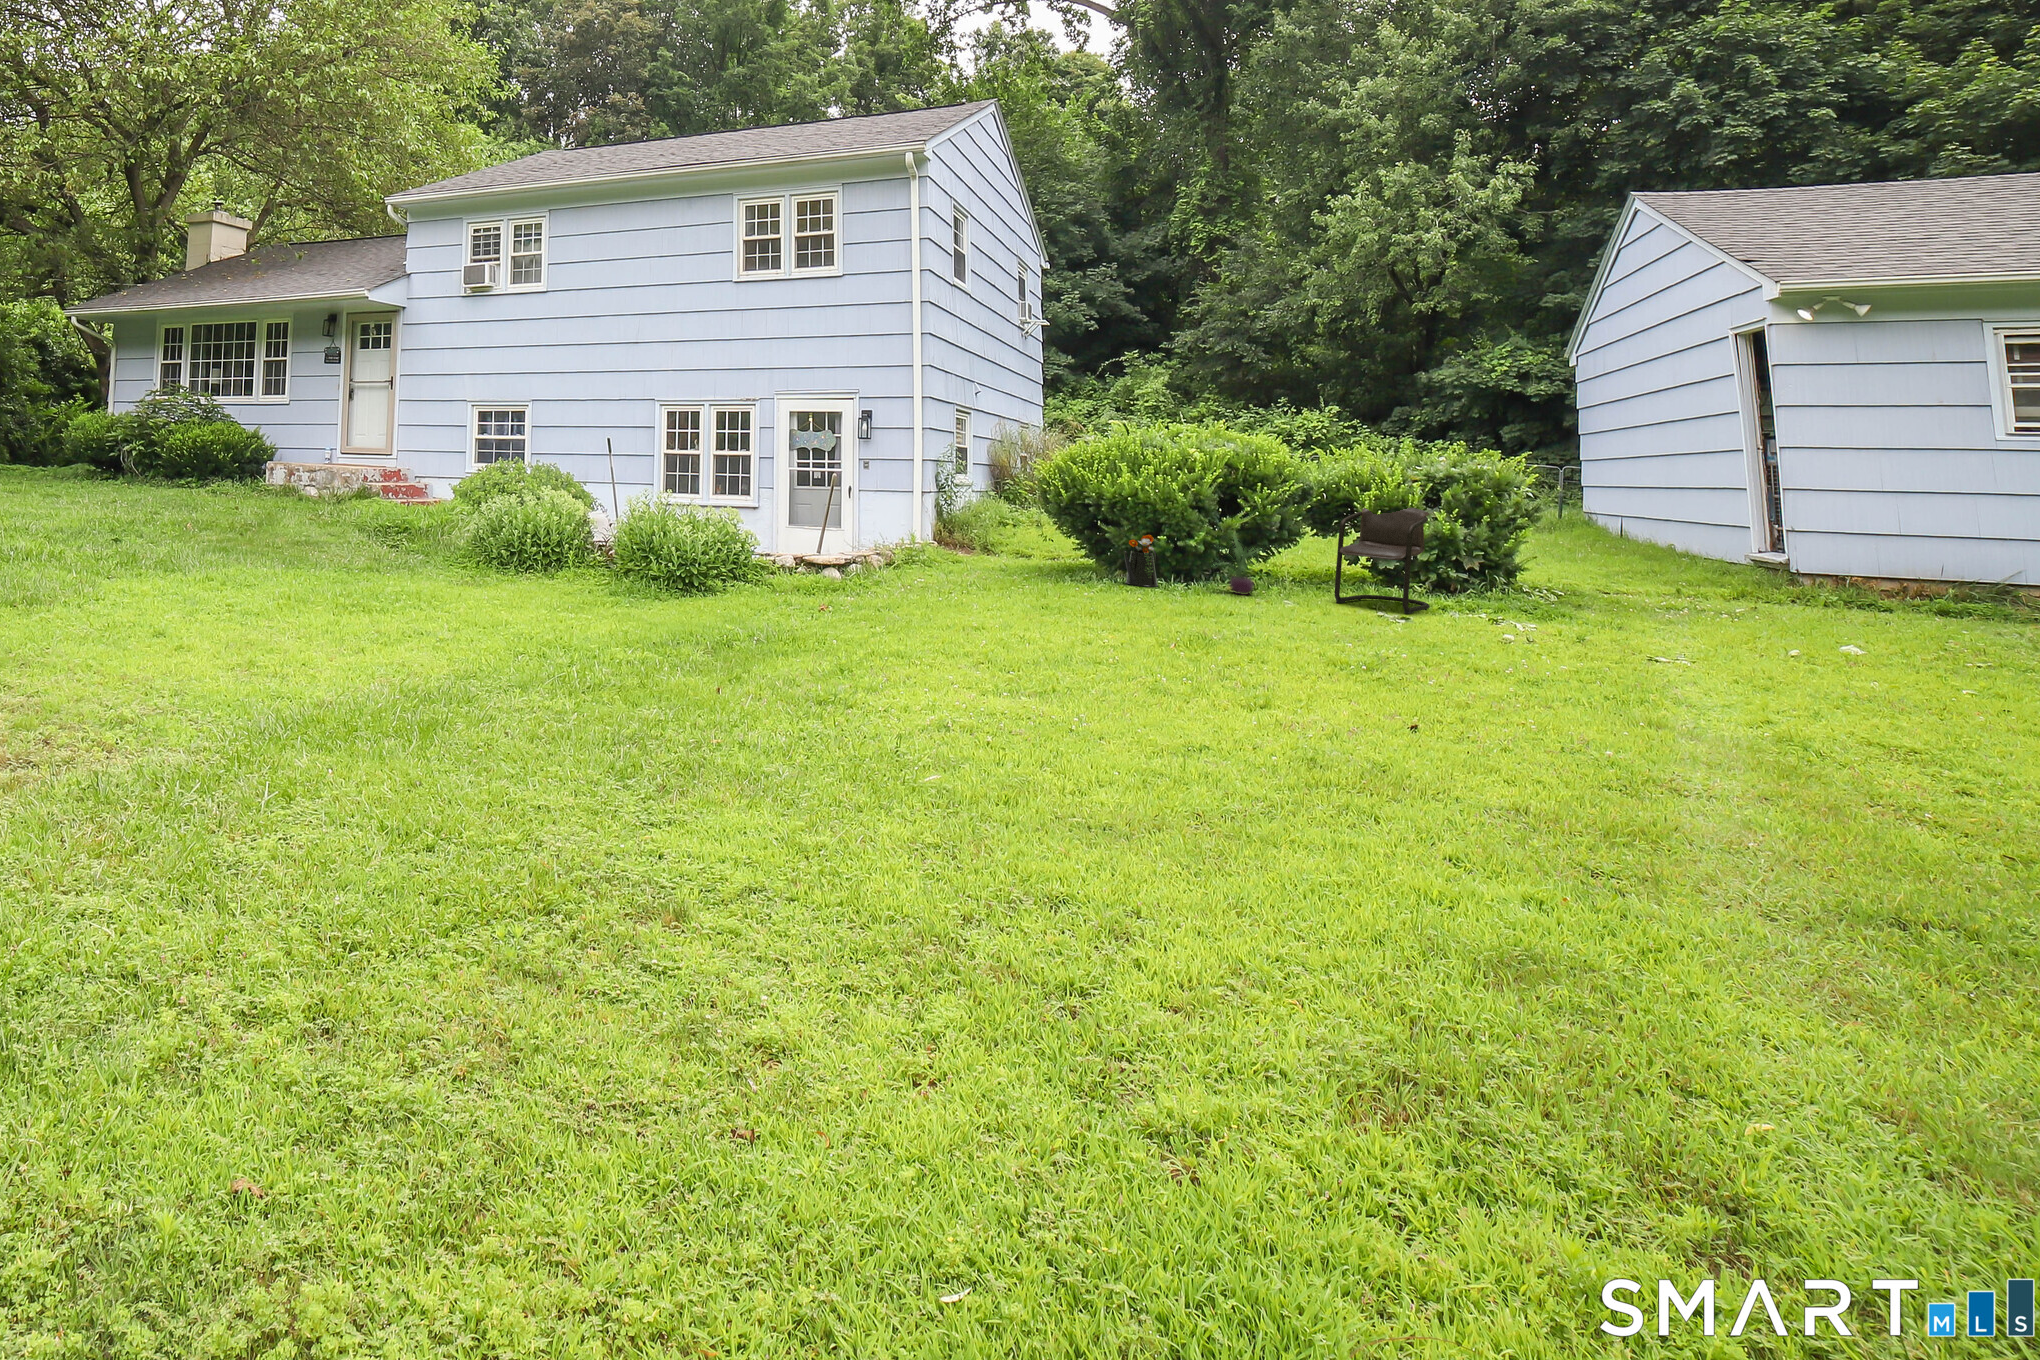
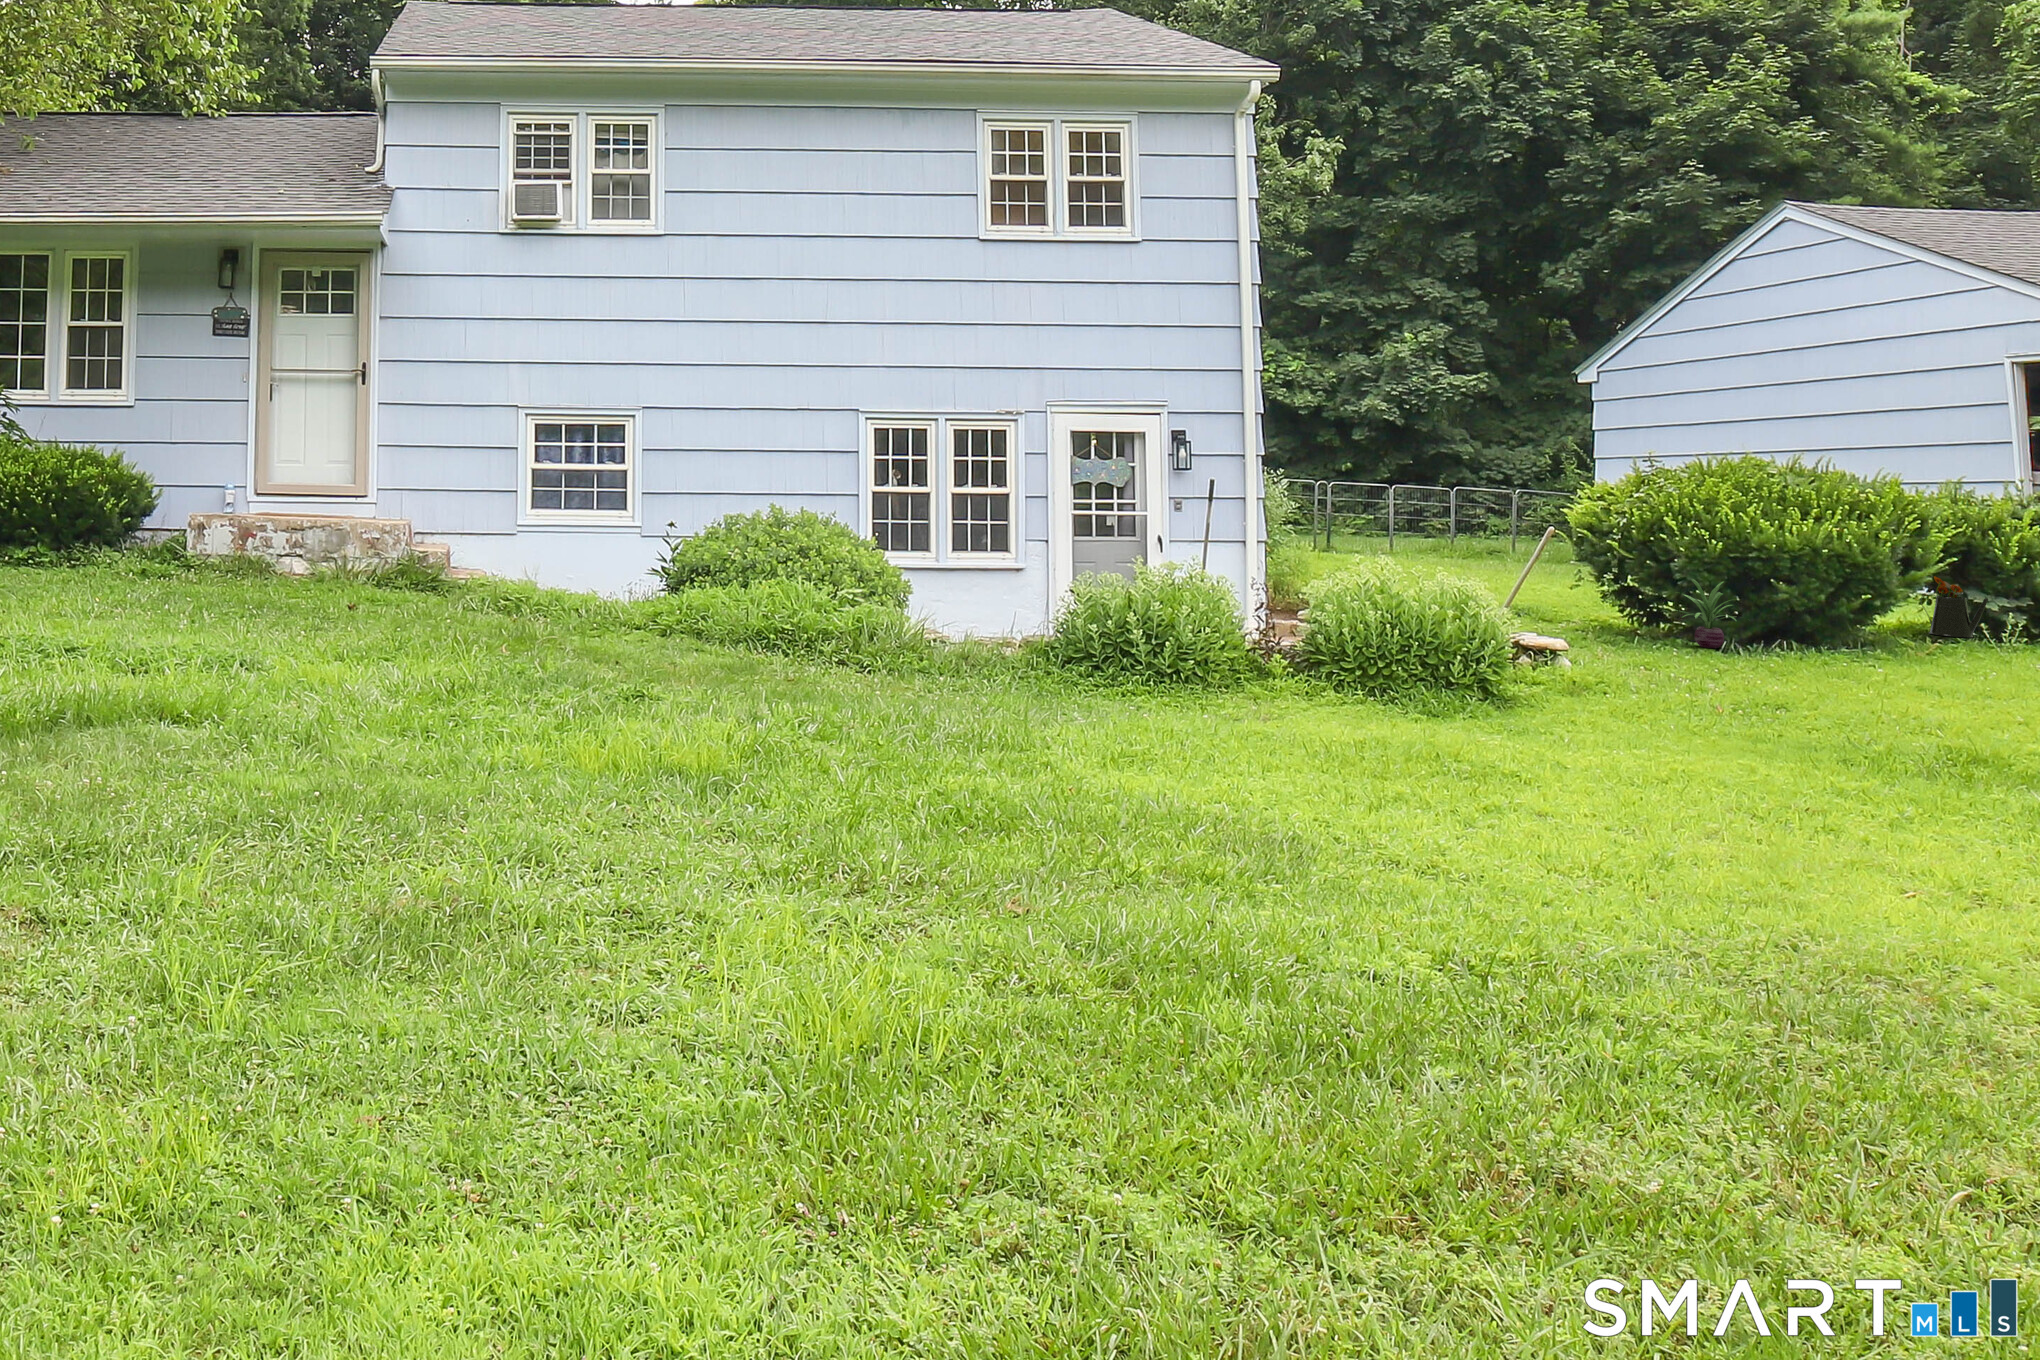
chair: present [1335,508,1430,614] -> none [1792,539,1887,659]
watering can: present [1124,535,1158,587] -> present [1921,577,1988,638]

